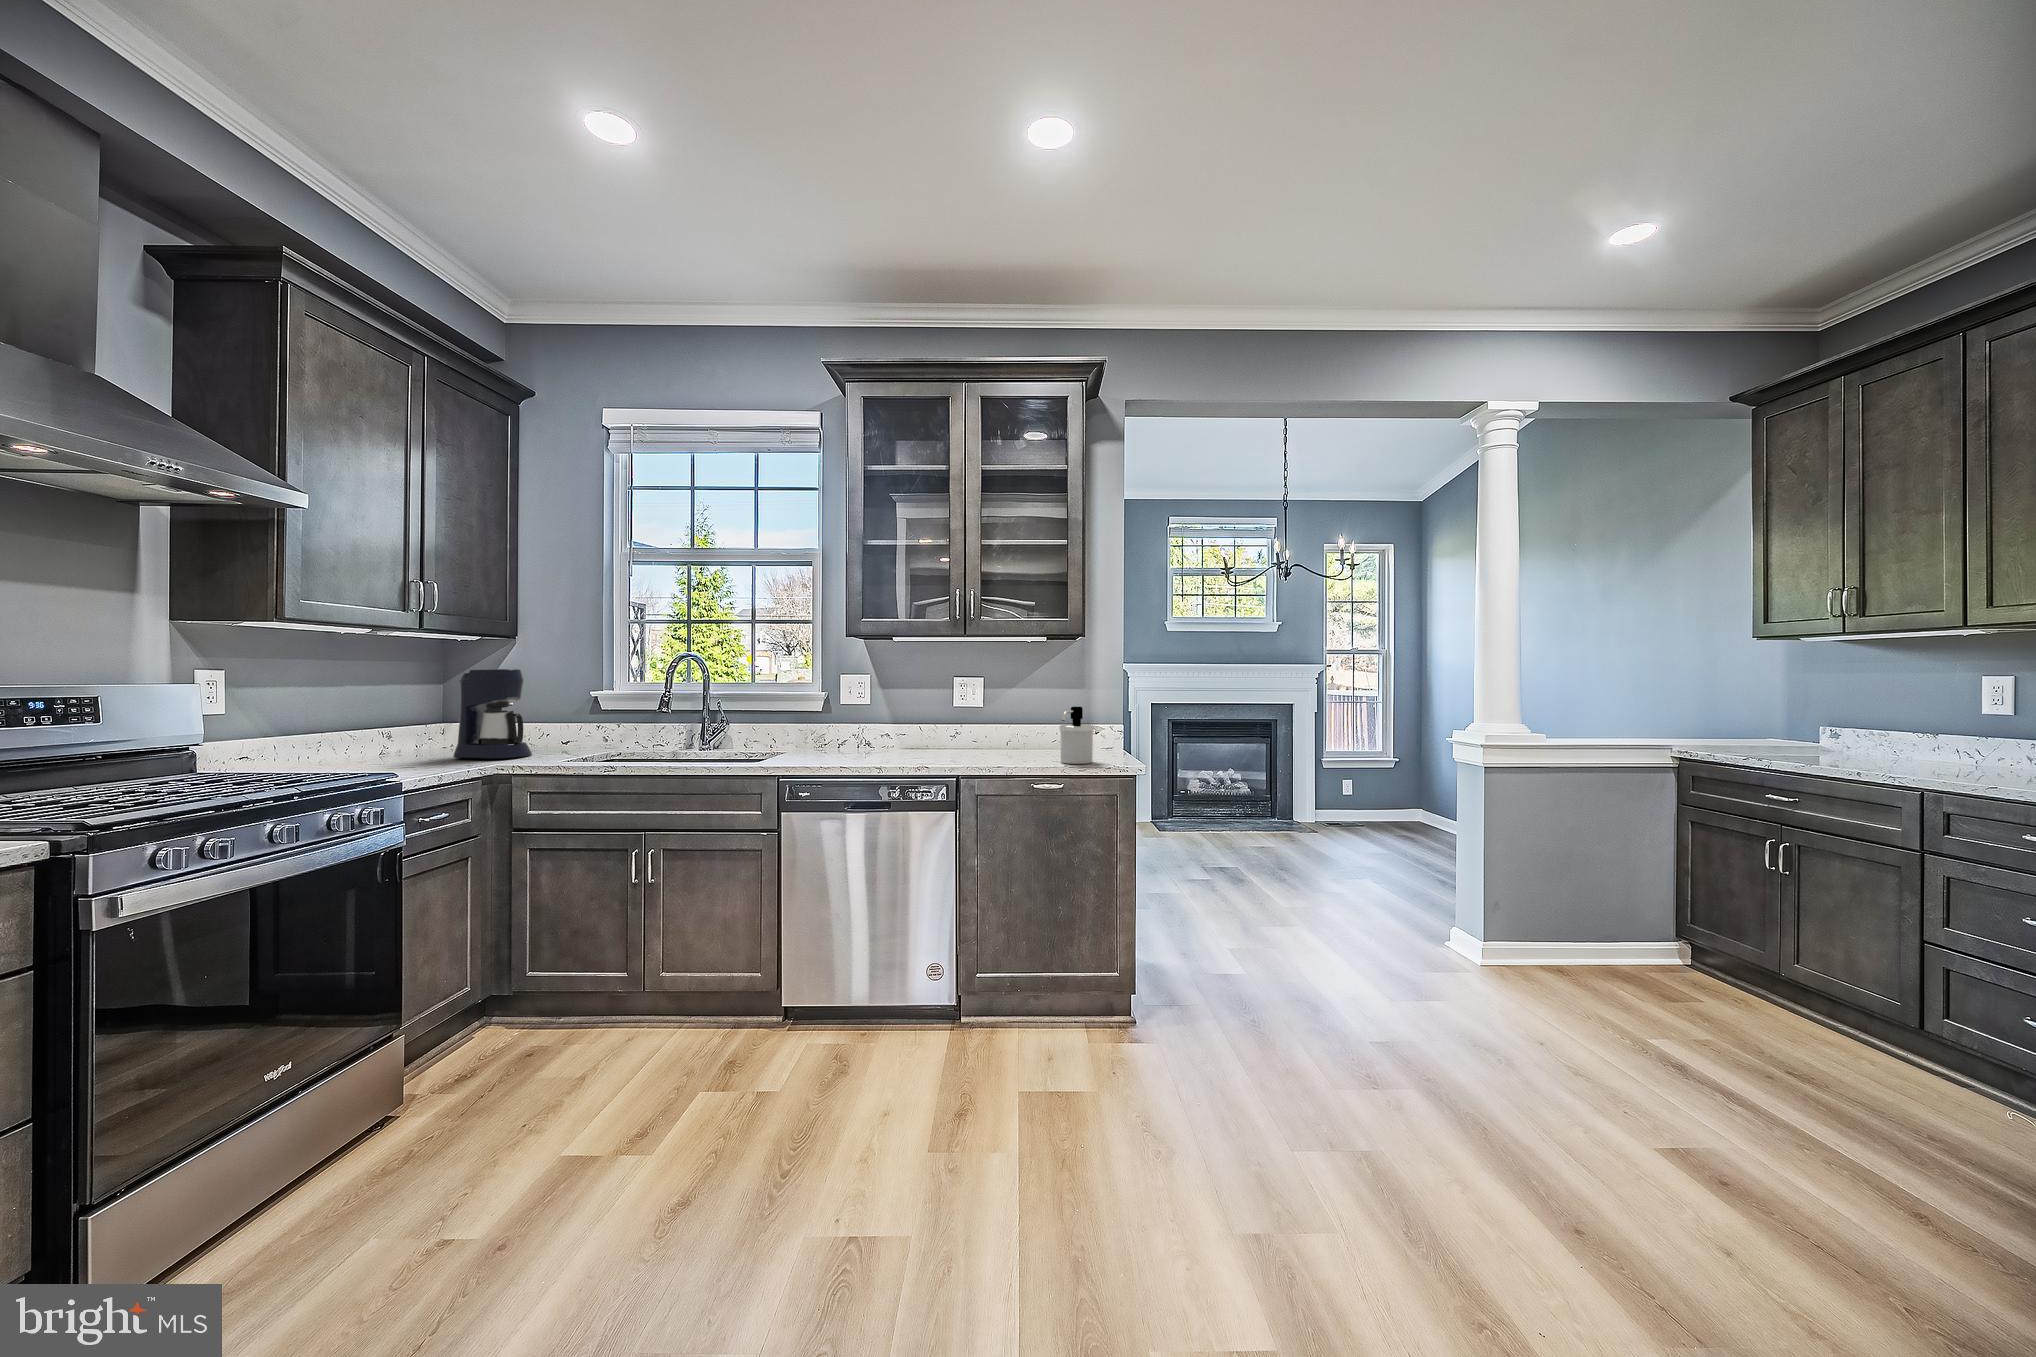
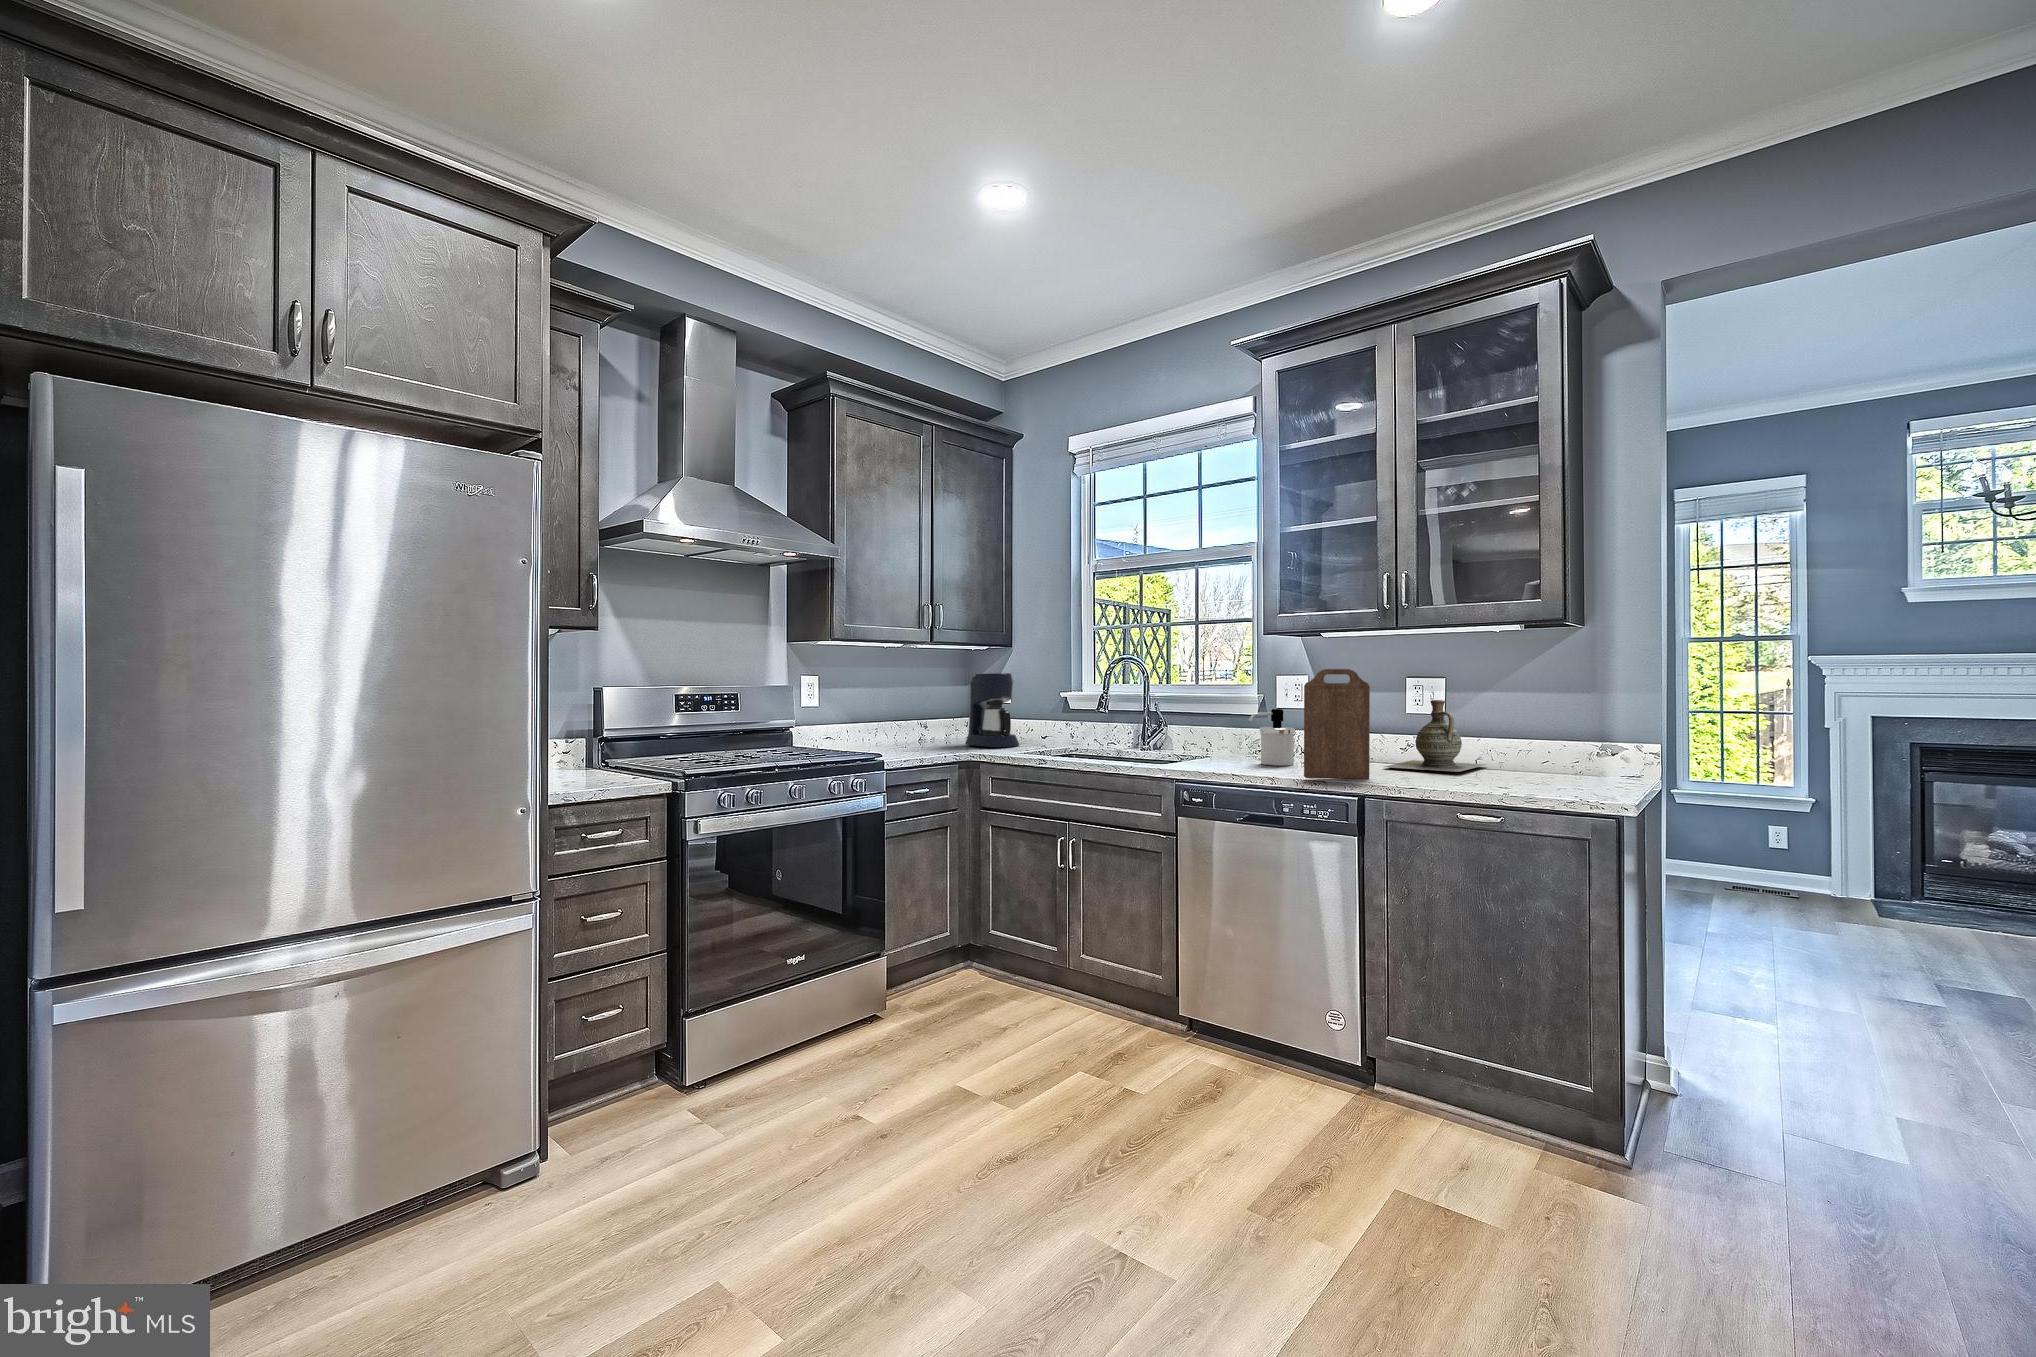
cutting board: none [897,666,948,765] -> present [1304,669,1370,779]
ceramic jug: none [946,692,1018,751] -> present [1384,700,1486,772]
soap dispenser: present [1060,707,1094,764] -> present [1248,709,1295,766]

